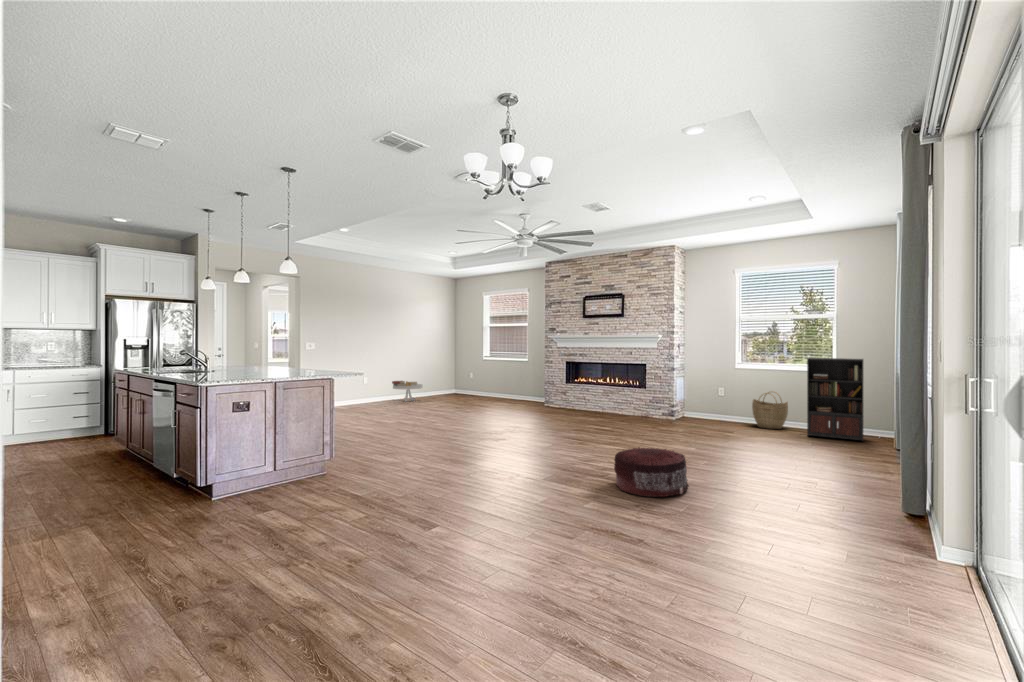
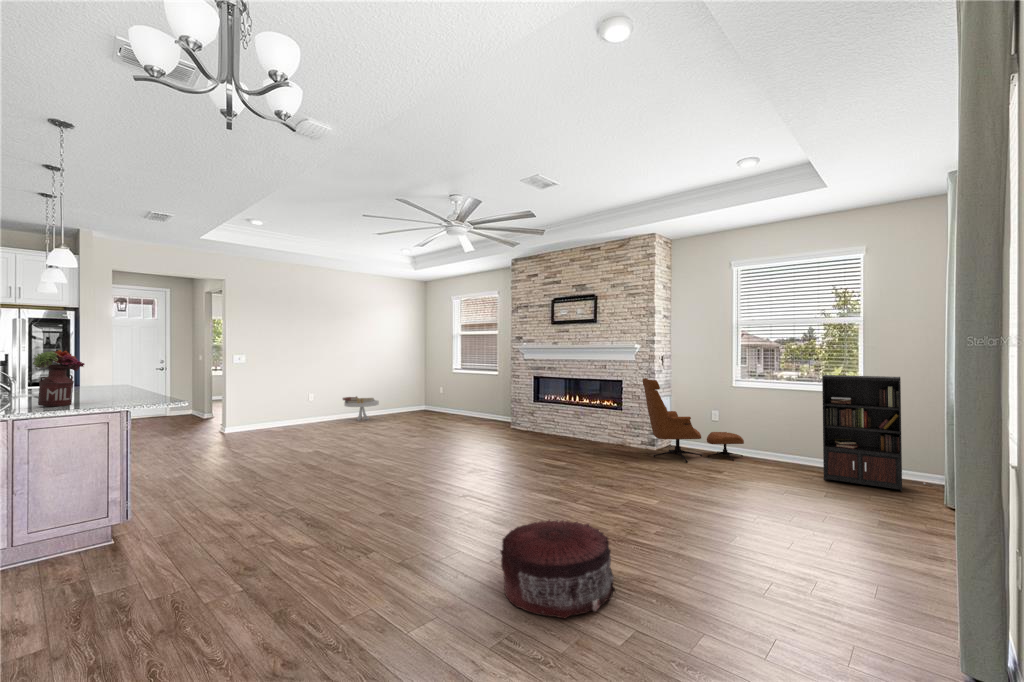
flower arrangement: none [278,334,306,373] -> present [33,350,85,406]
lounge chair: none [666,362,745,427] -> present [643,378,744,463]
woven basket: present [752,392,788,429] -> none [752,417,799,467]

